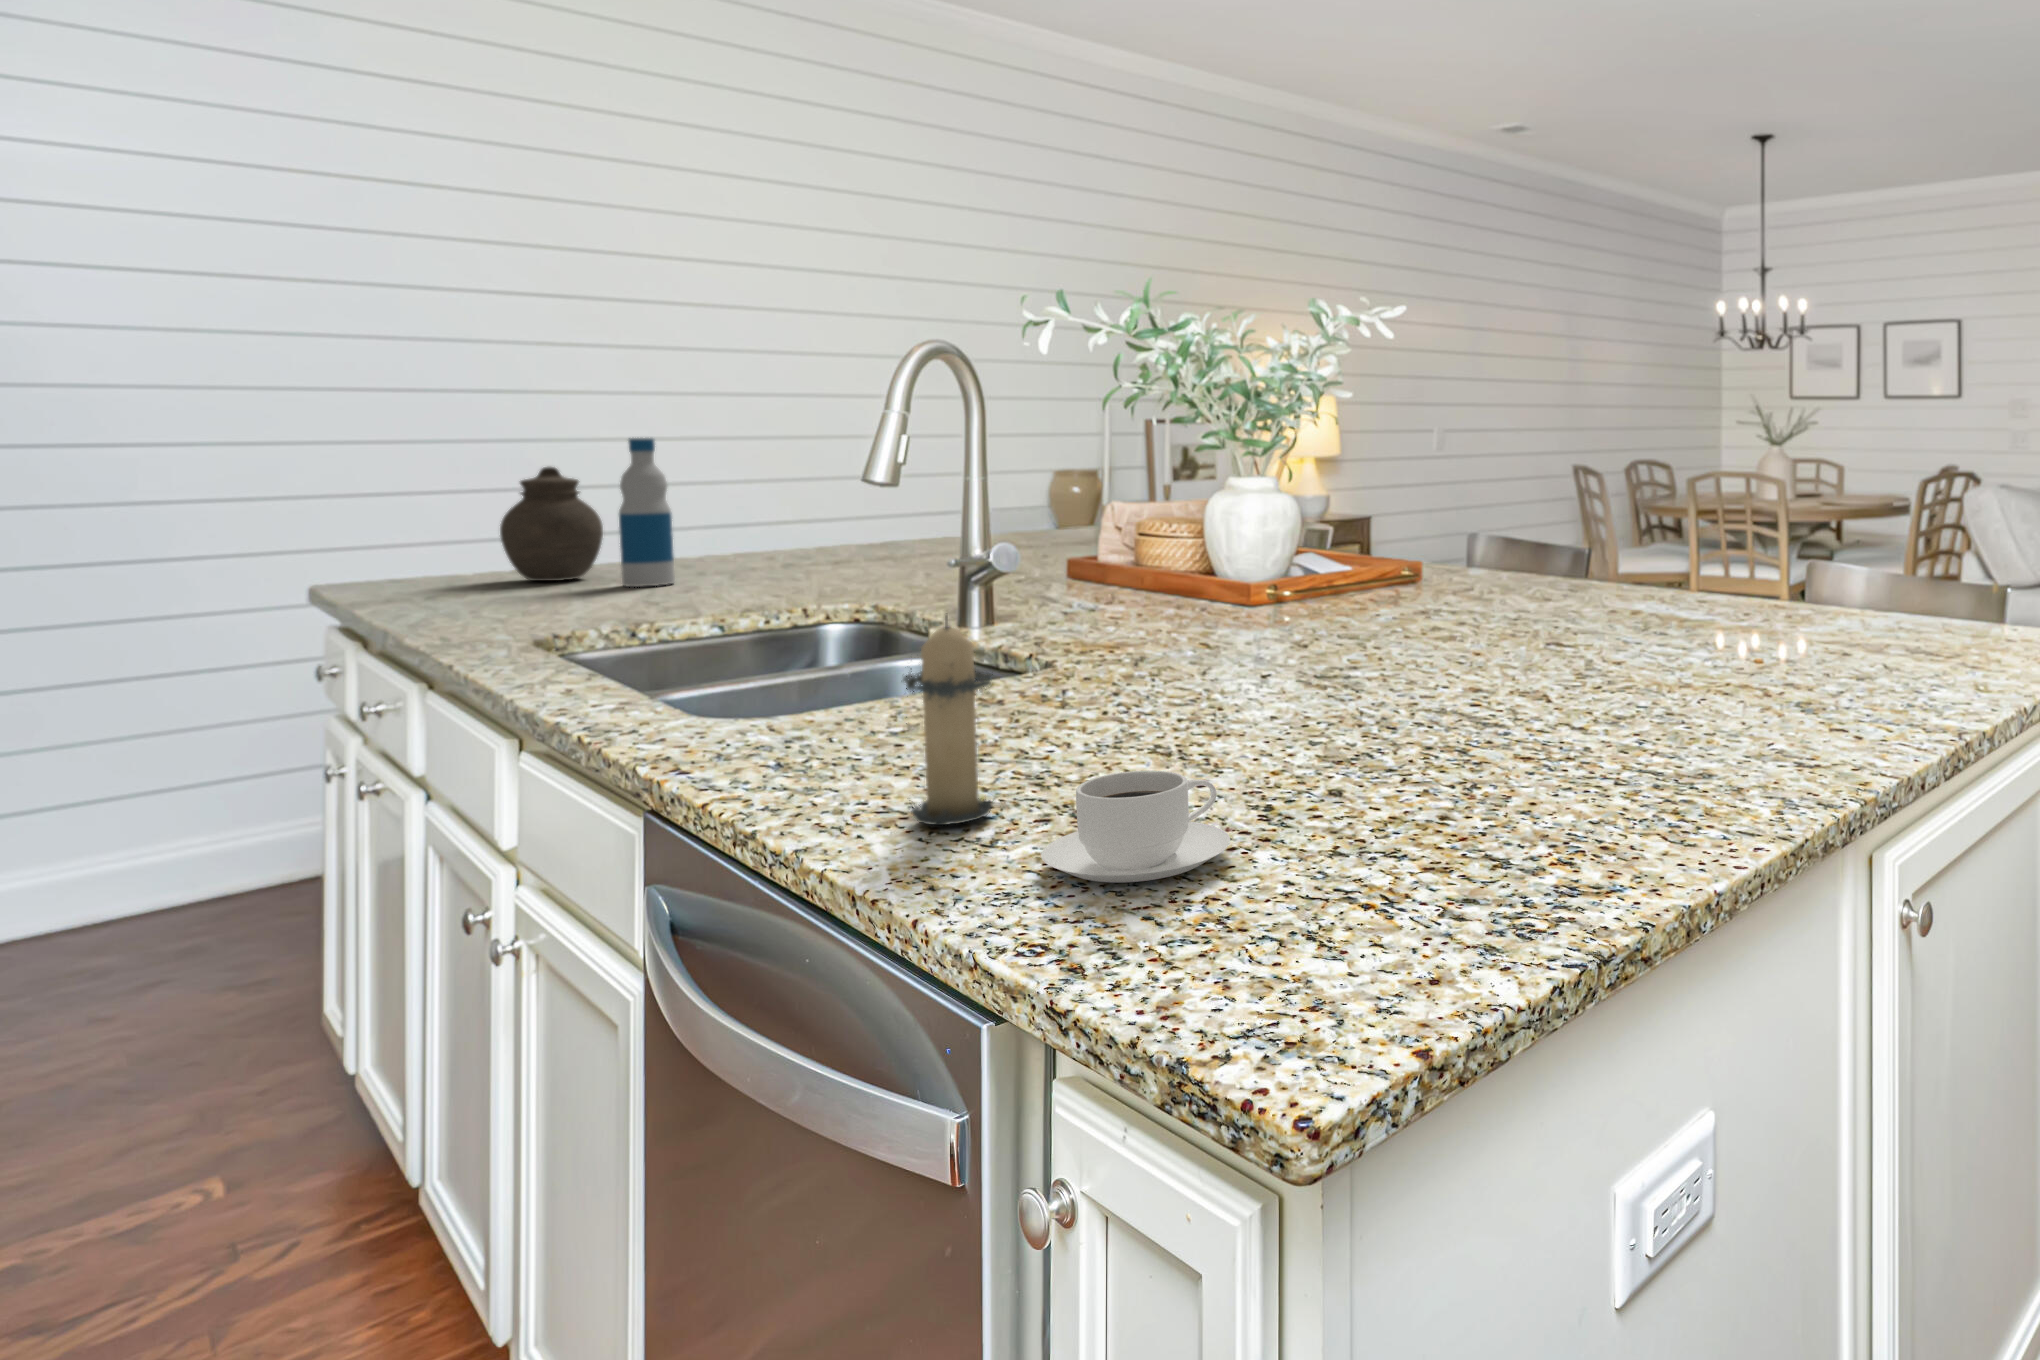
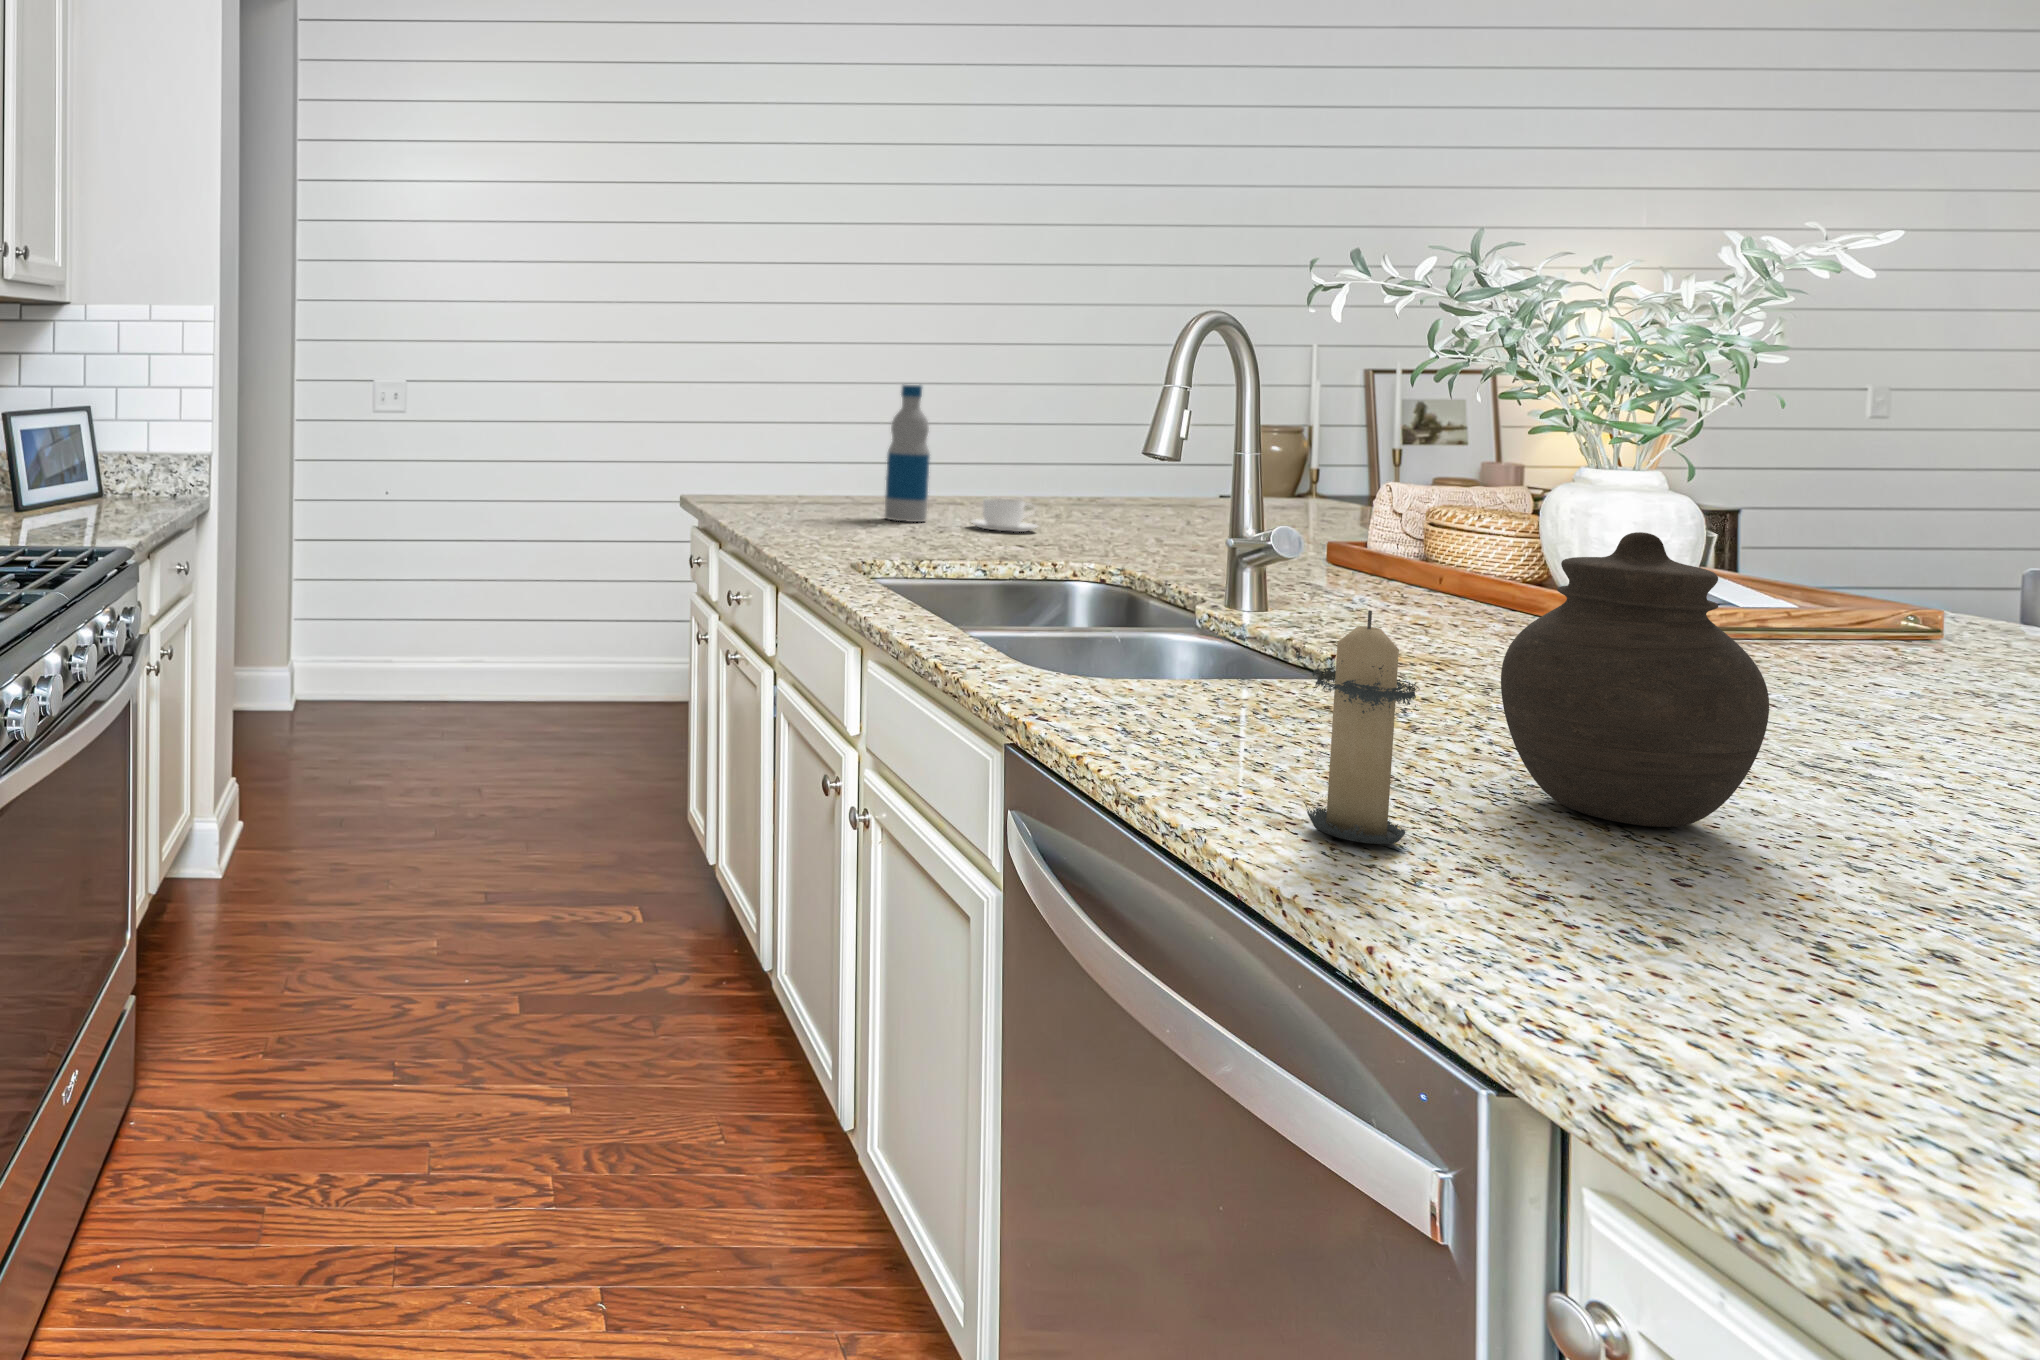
jar: present [500,467,603,581] -> present [1501,532,1769,827]
coffee cup: present [1041,771,1231,882] -> present [971,498,1037,532]

